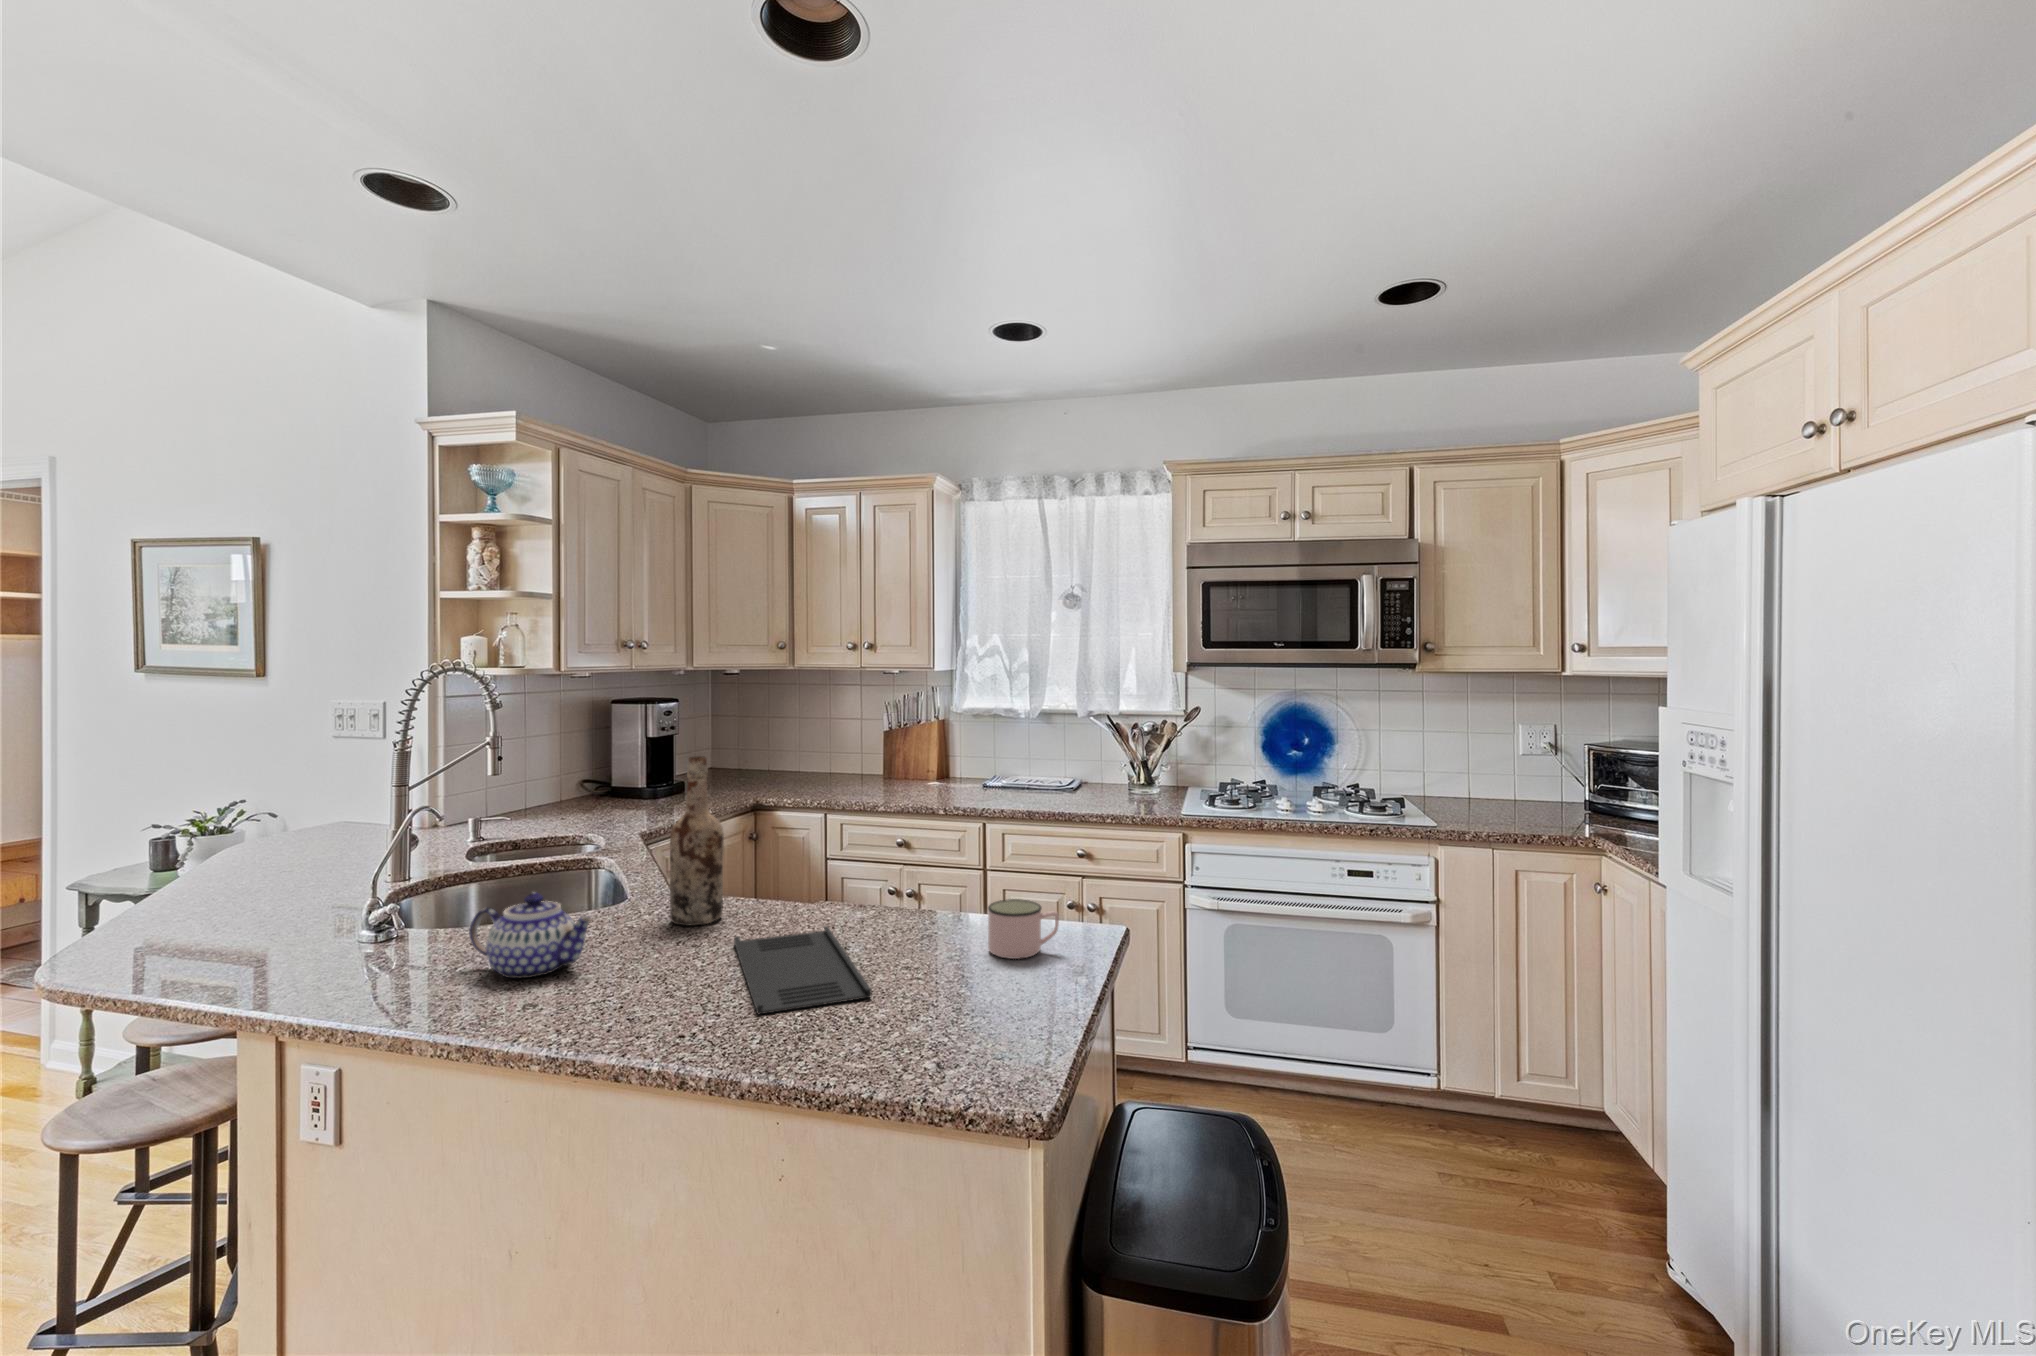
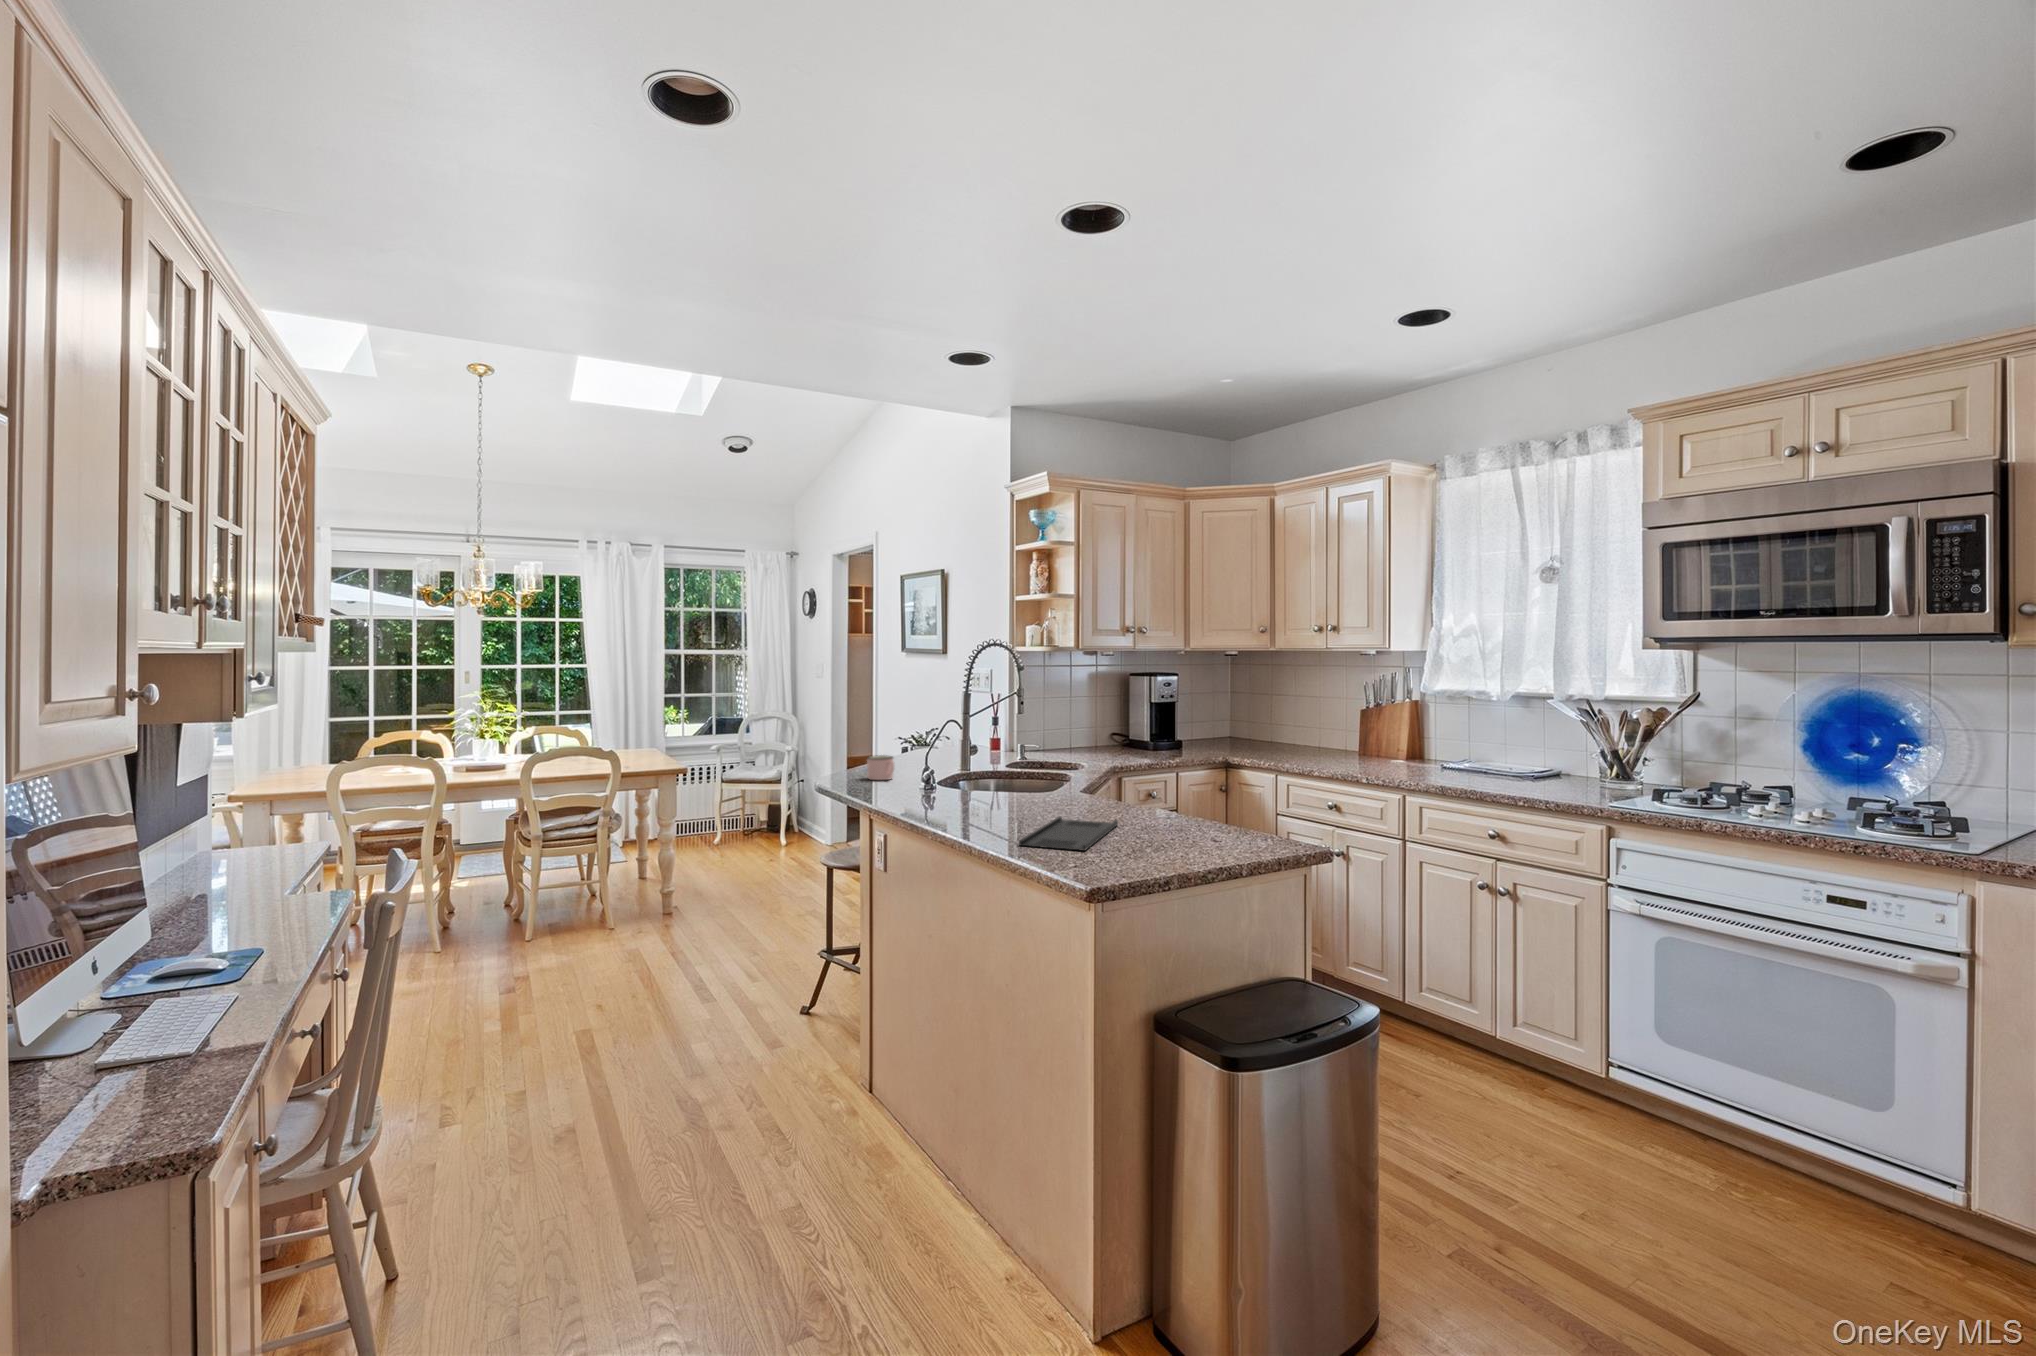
wine bottle: present [670,756,724,926] -> none [1044,702,1077,811]
teapot: present [469,892,592,978] -> none [930,770,977,816]
mug: present [988,899,1059,959] -> present [867,755,894,780]

